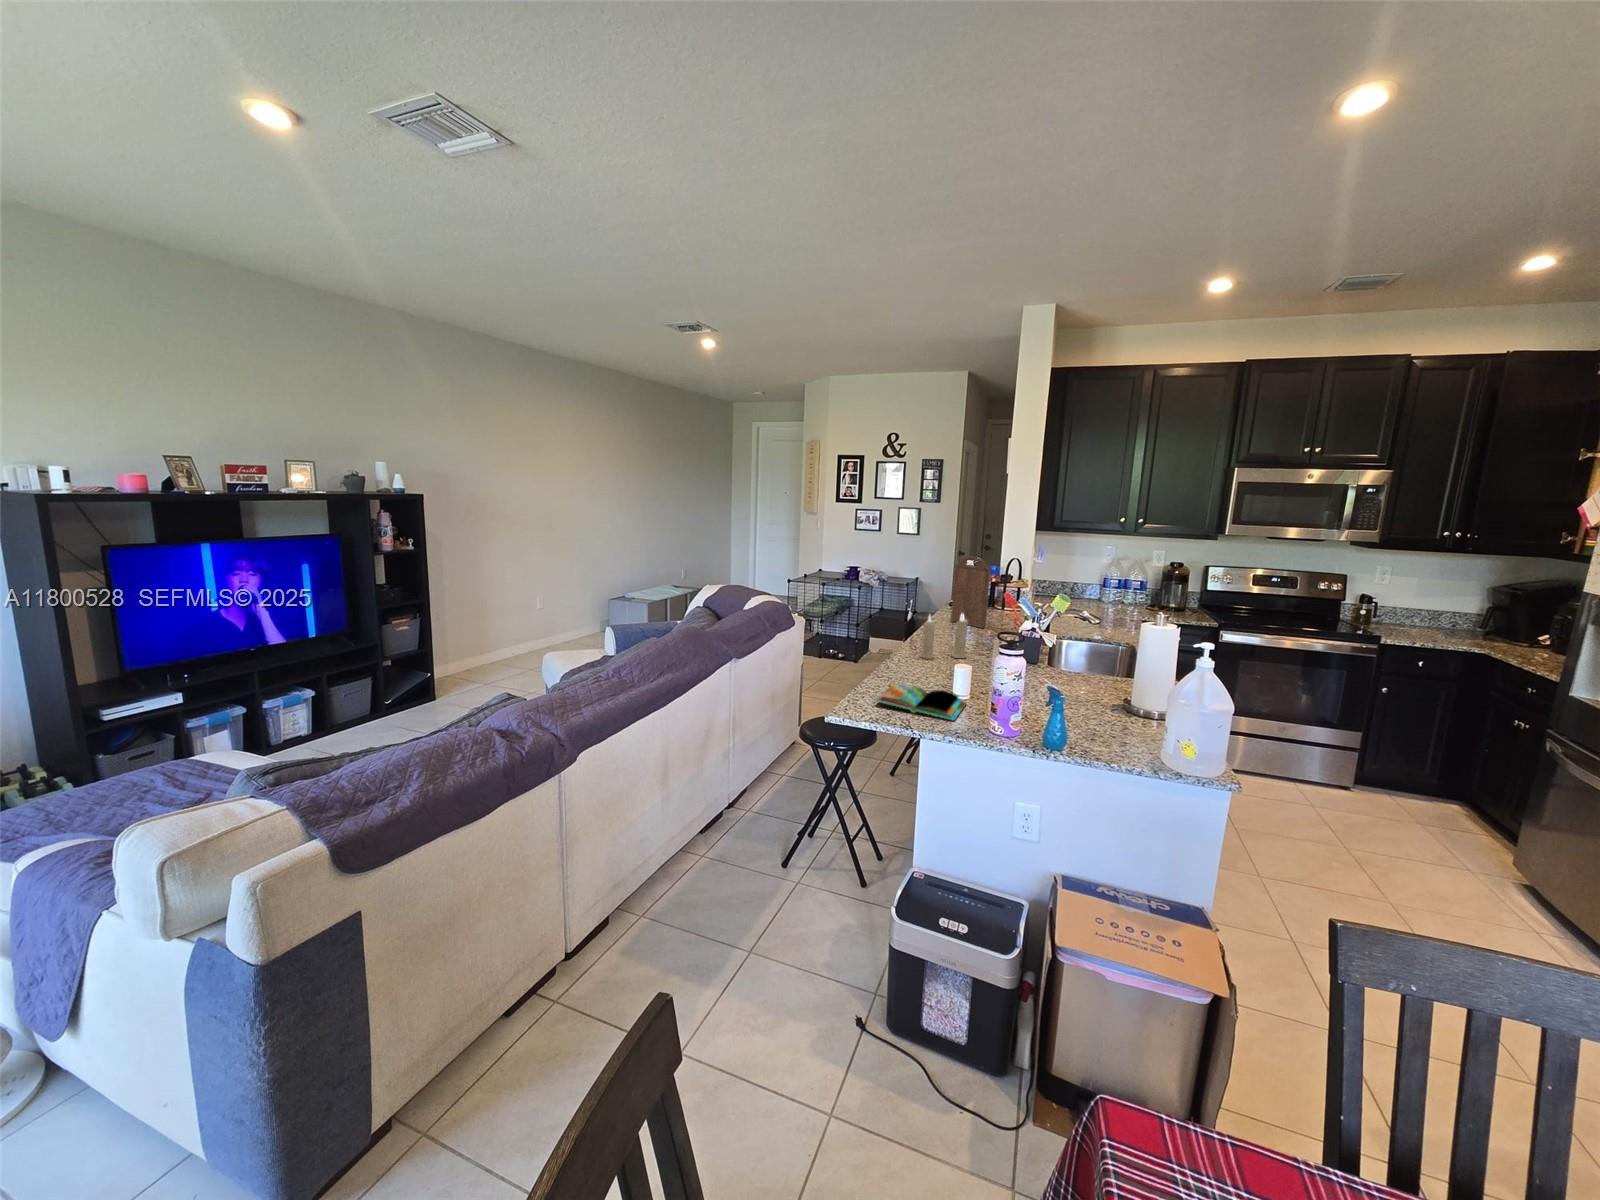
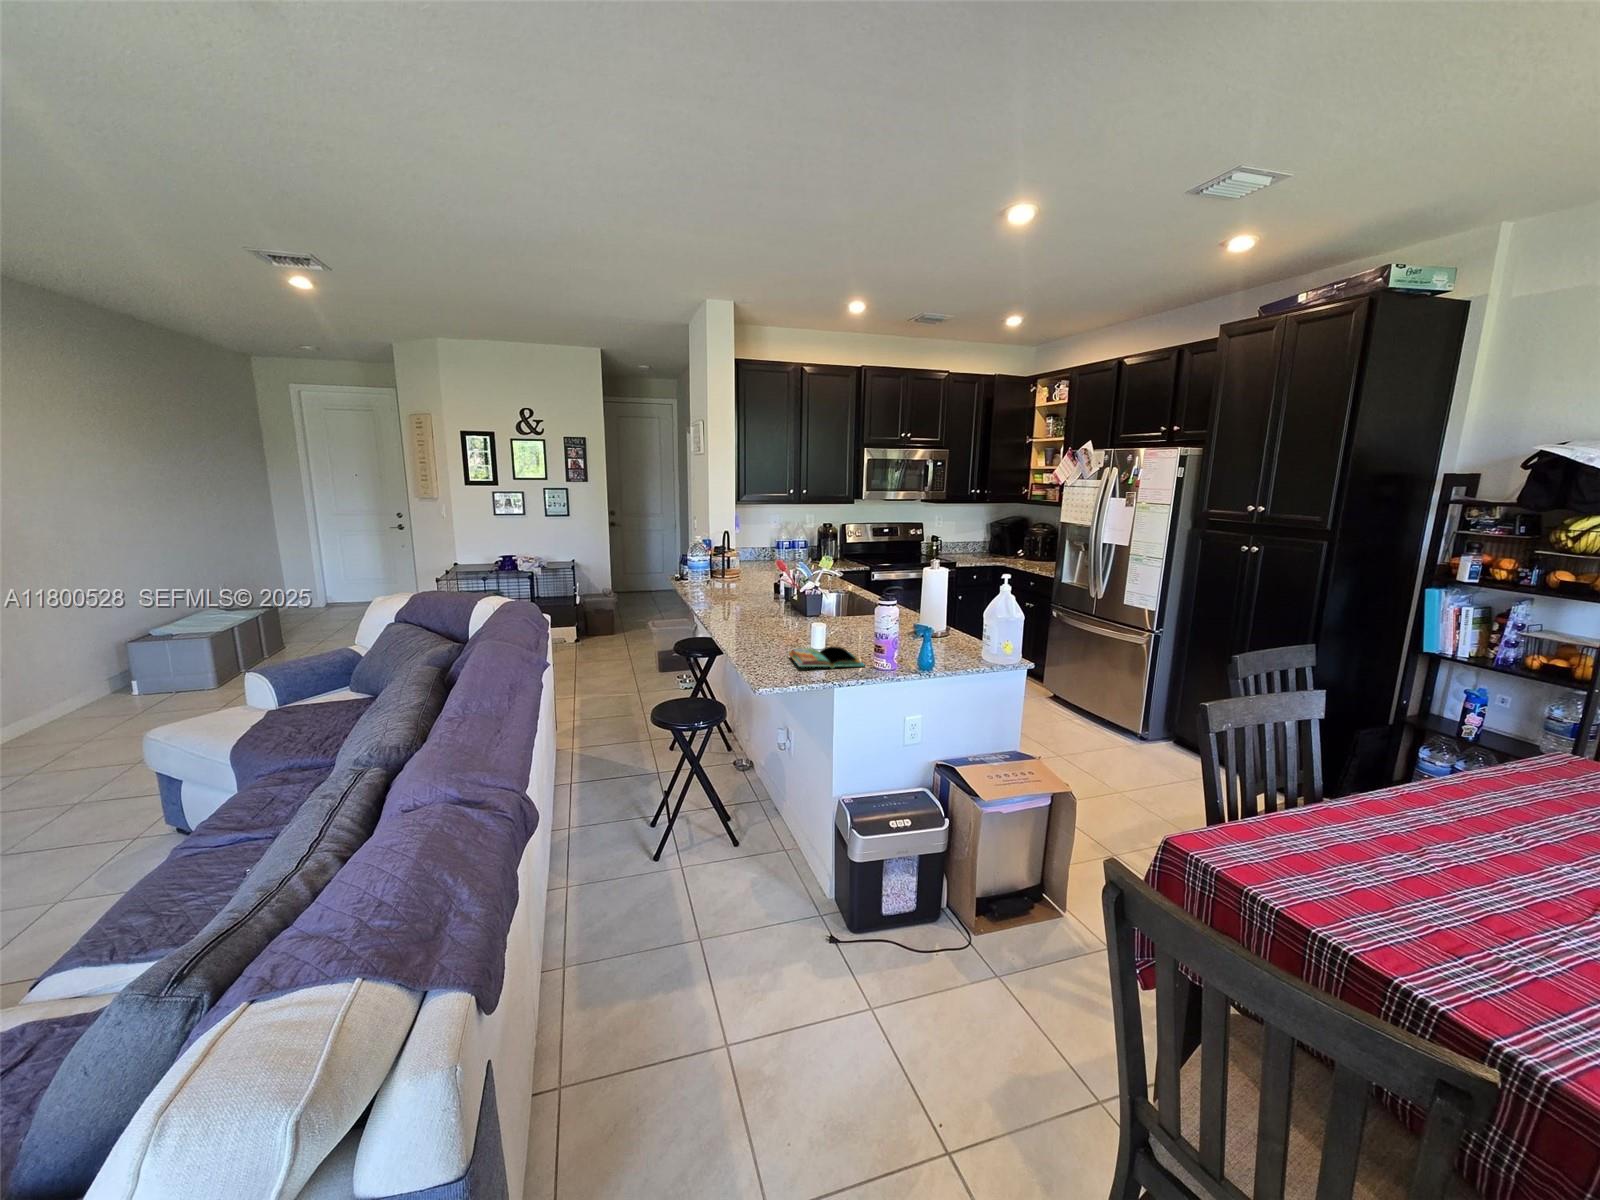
cutting board: present [951,556,990,628] -> none [716,533,752,596]
candle: present [920,614,968,659] -> none [751,582,785,628]

